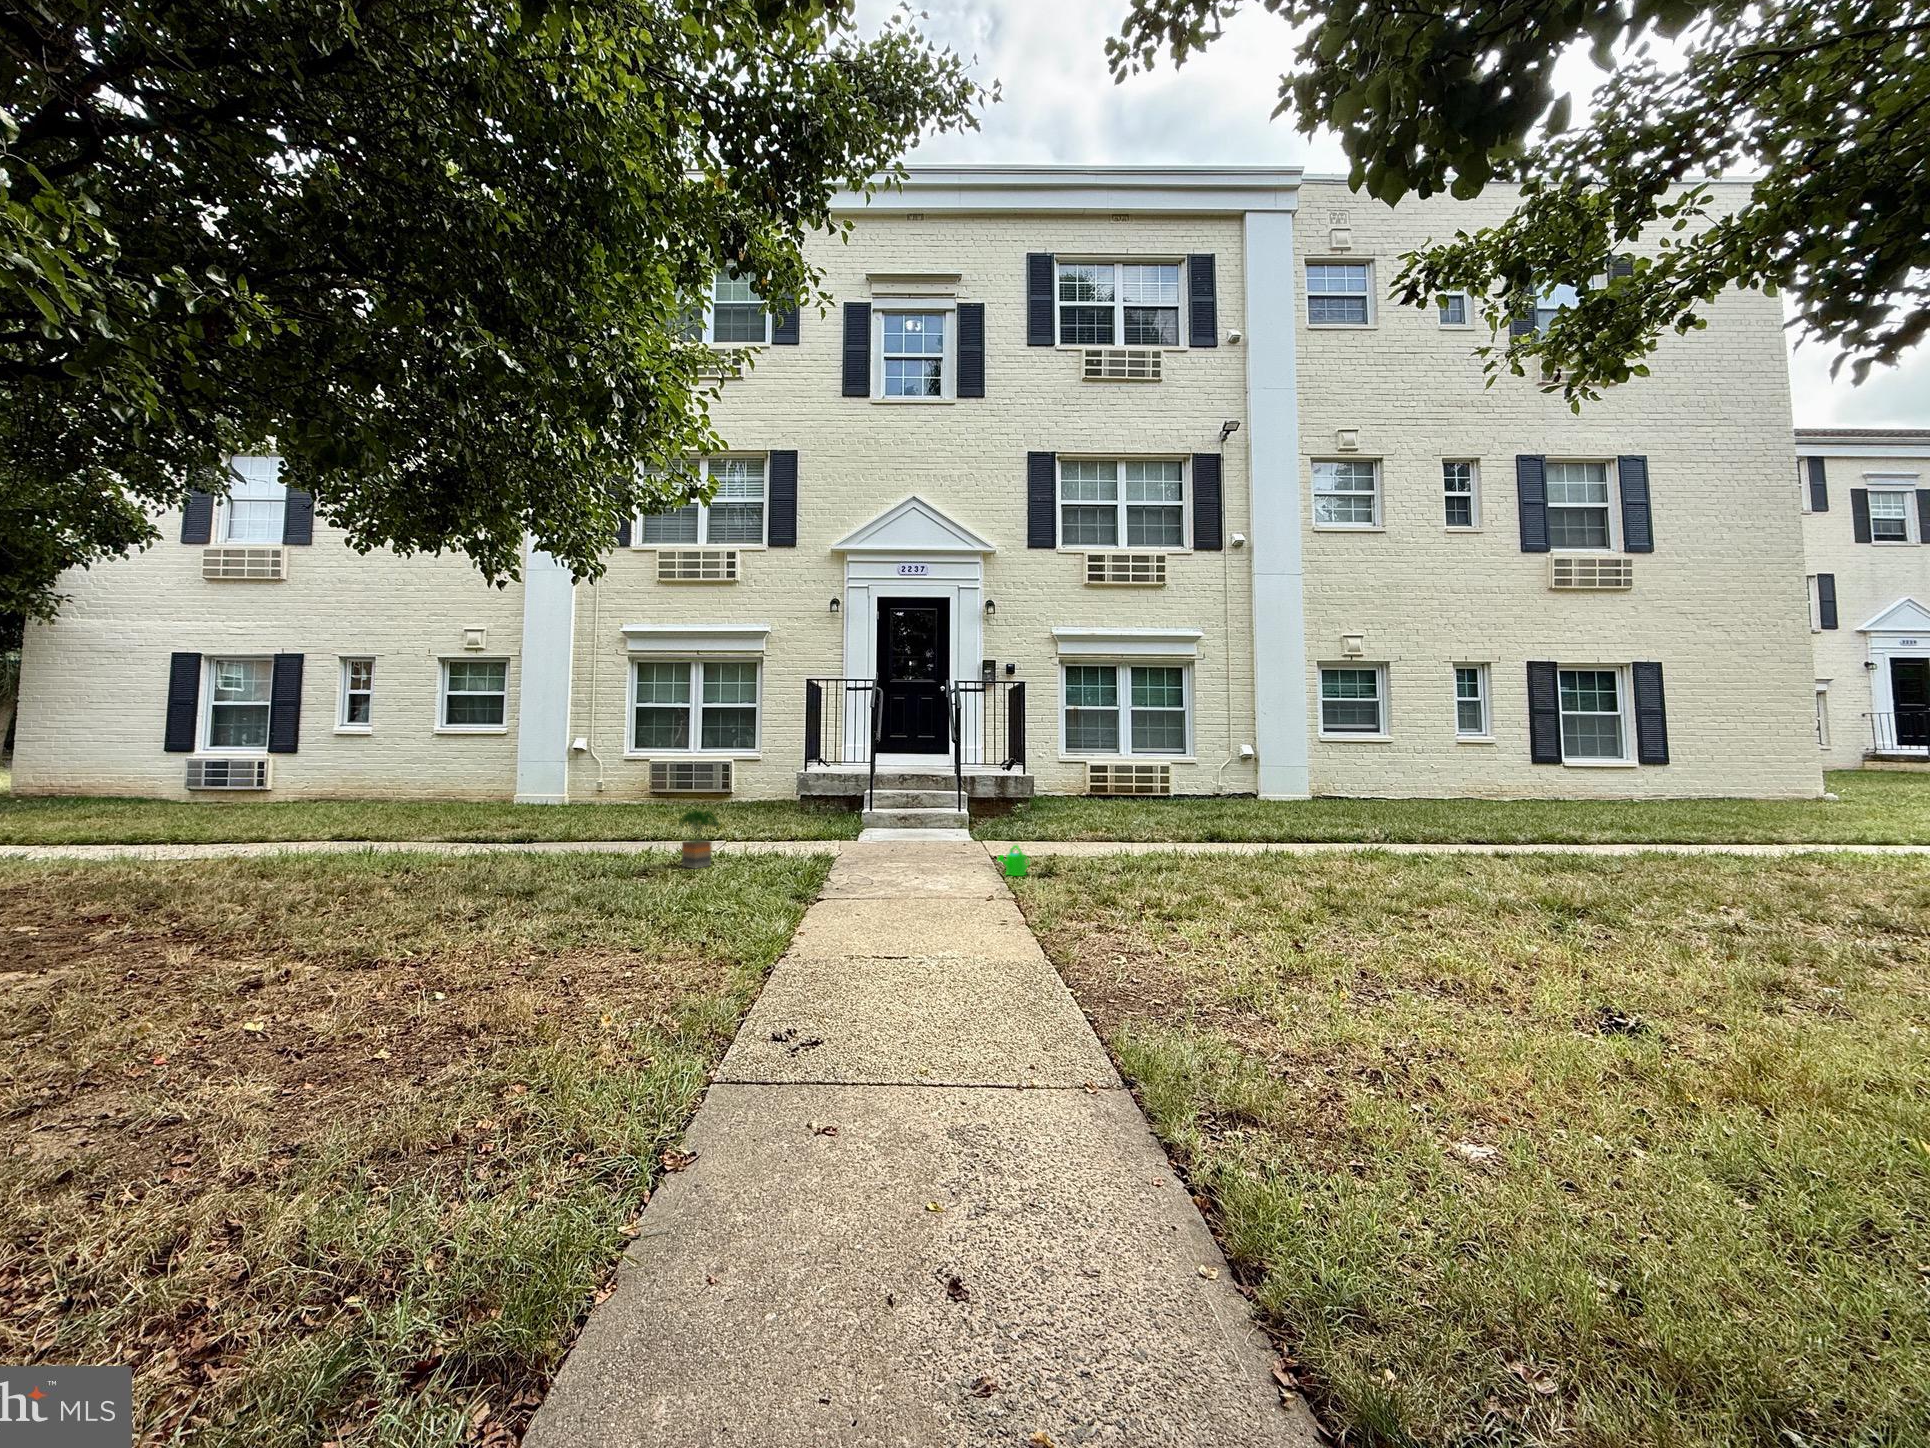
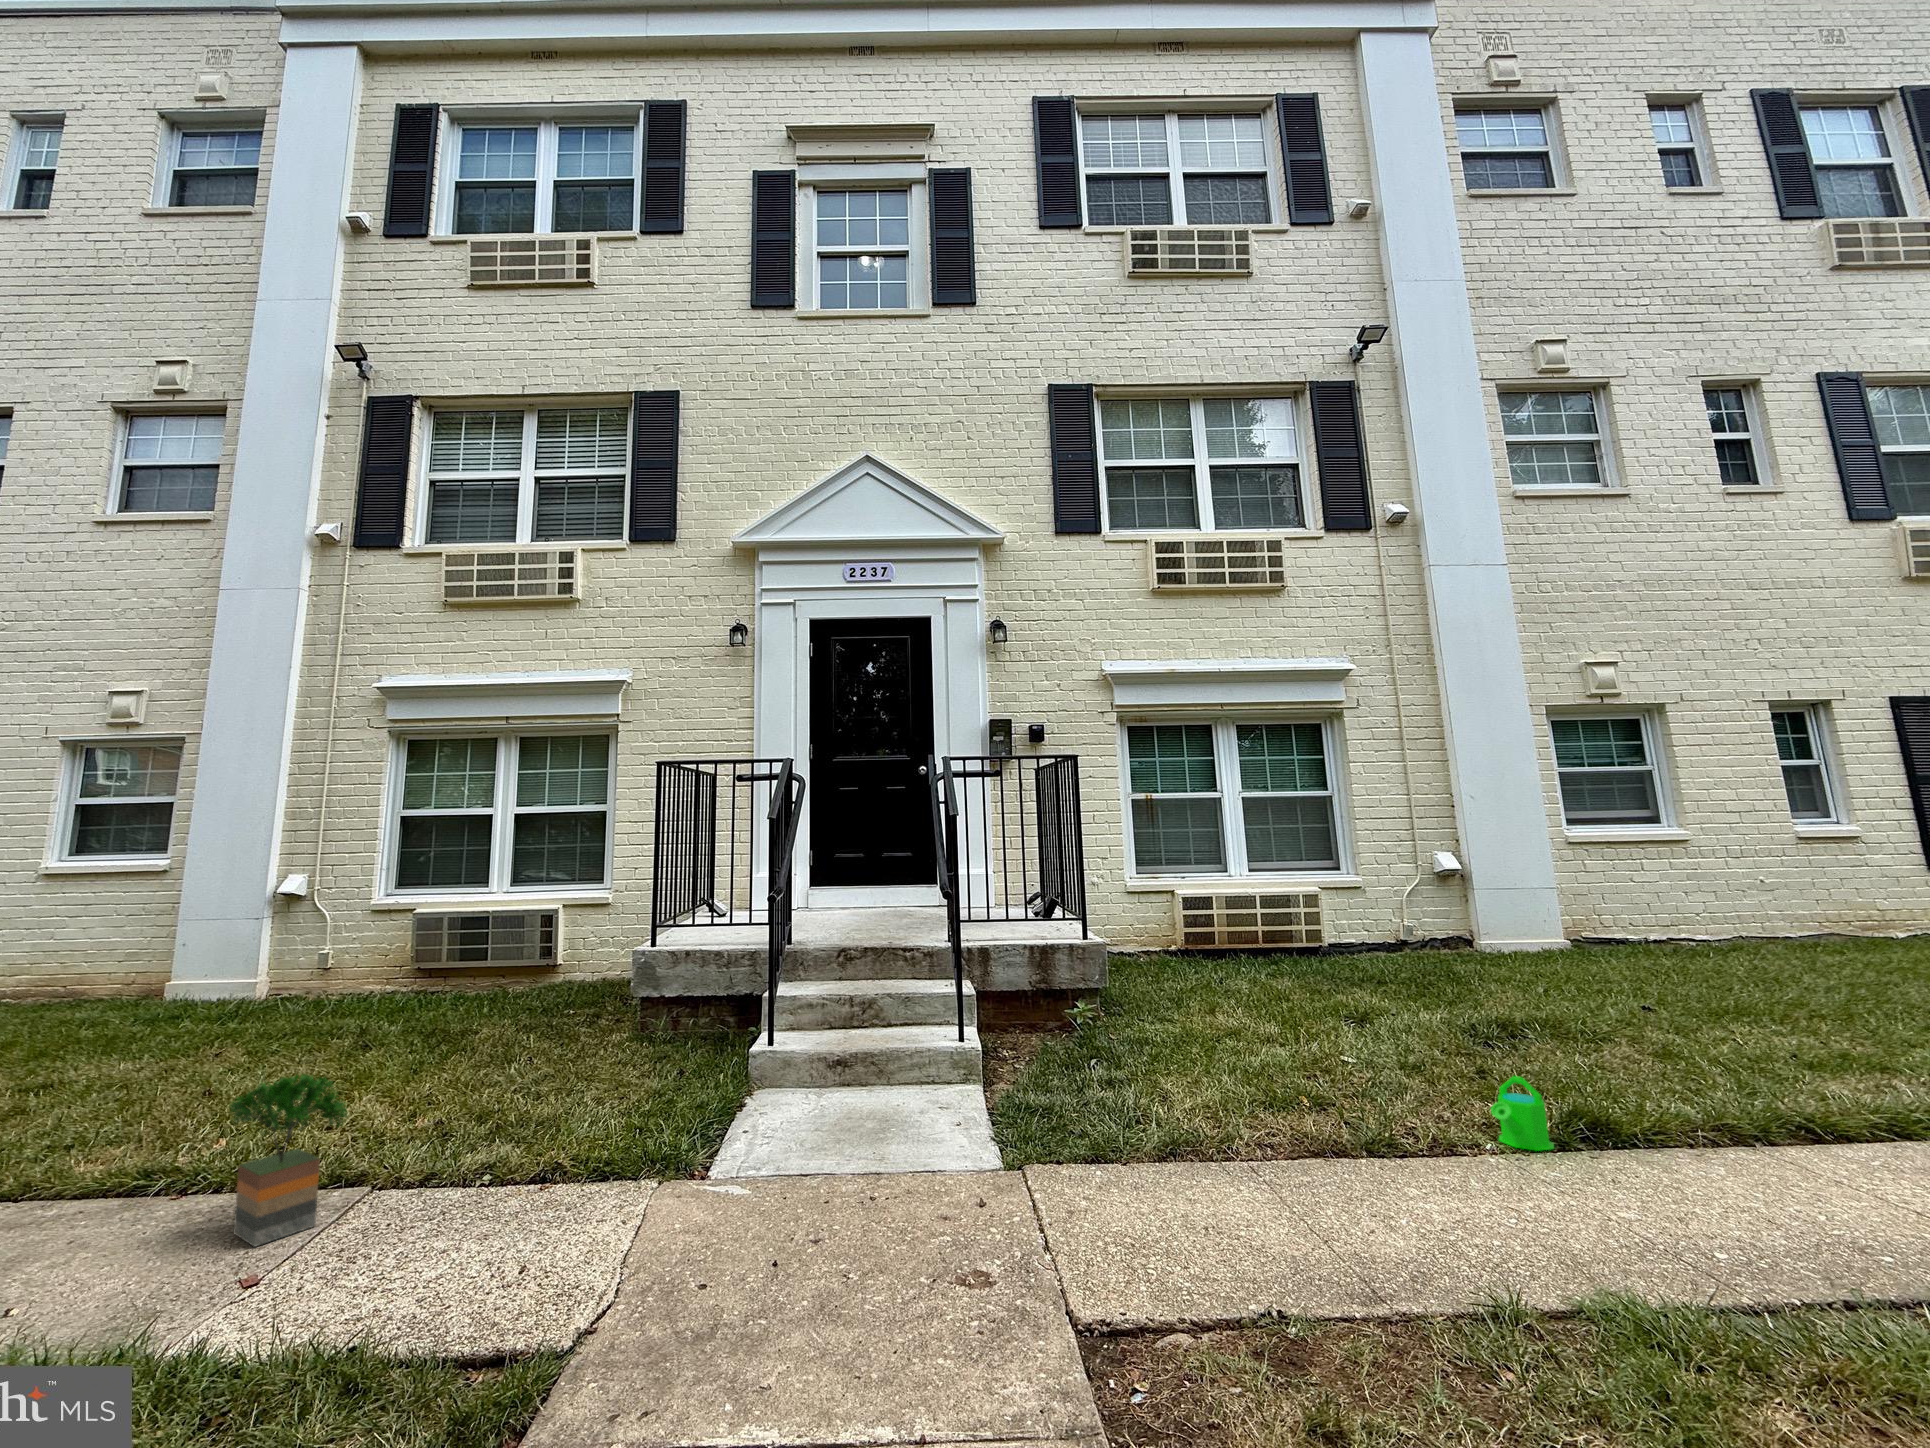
watering can: present [998,845,1030,876] -> present [1491,1076,1554,1151]

